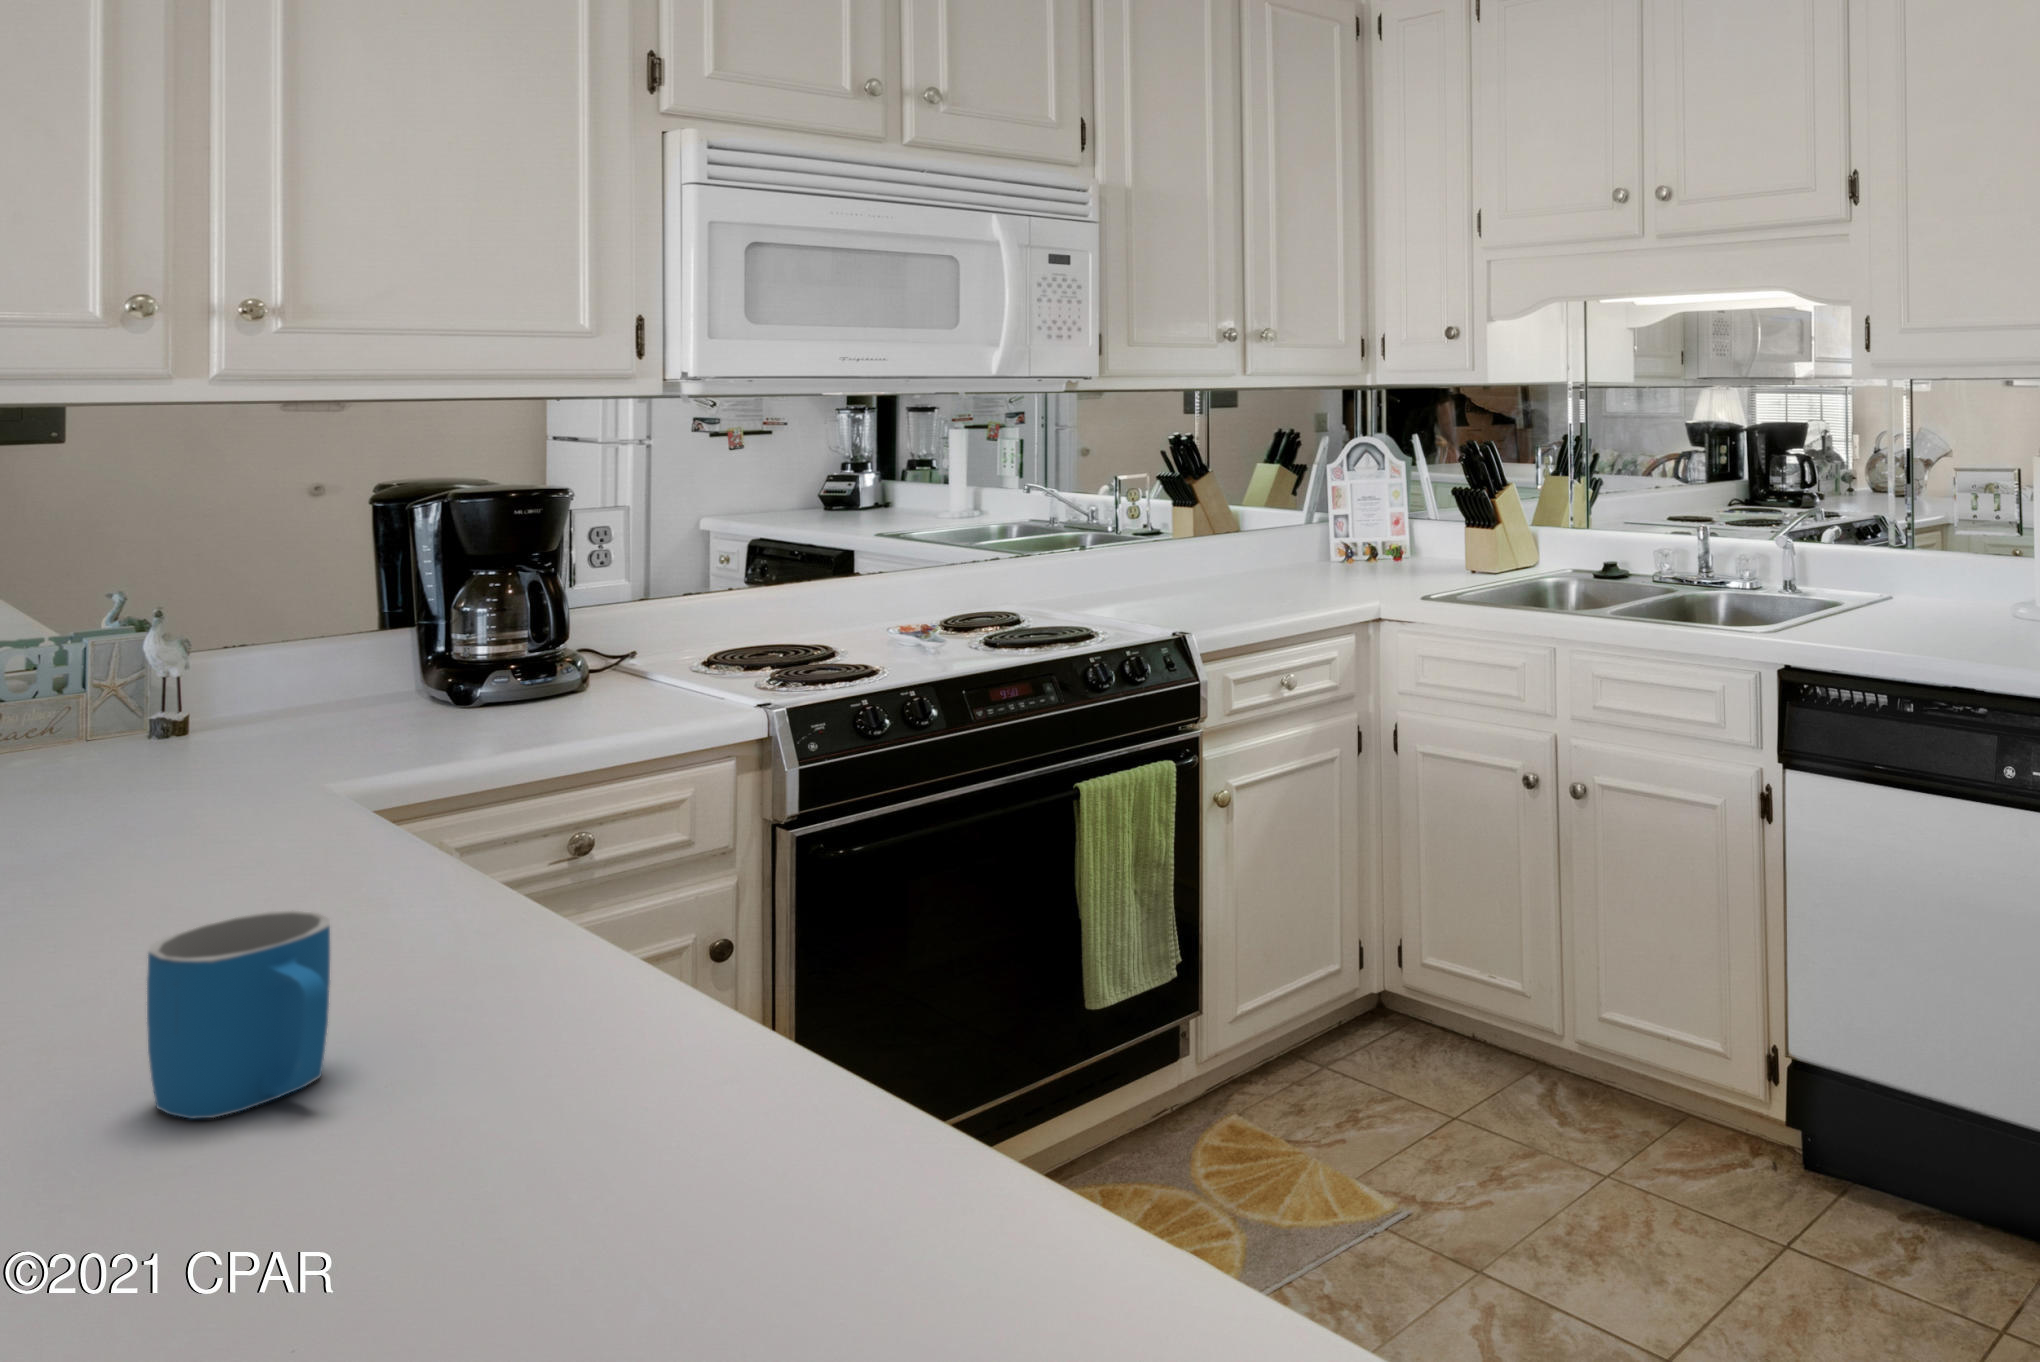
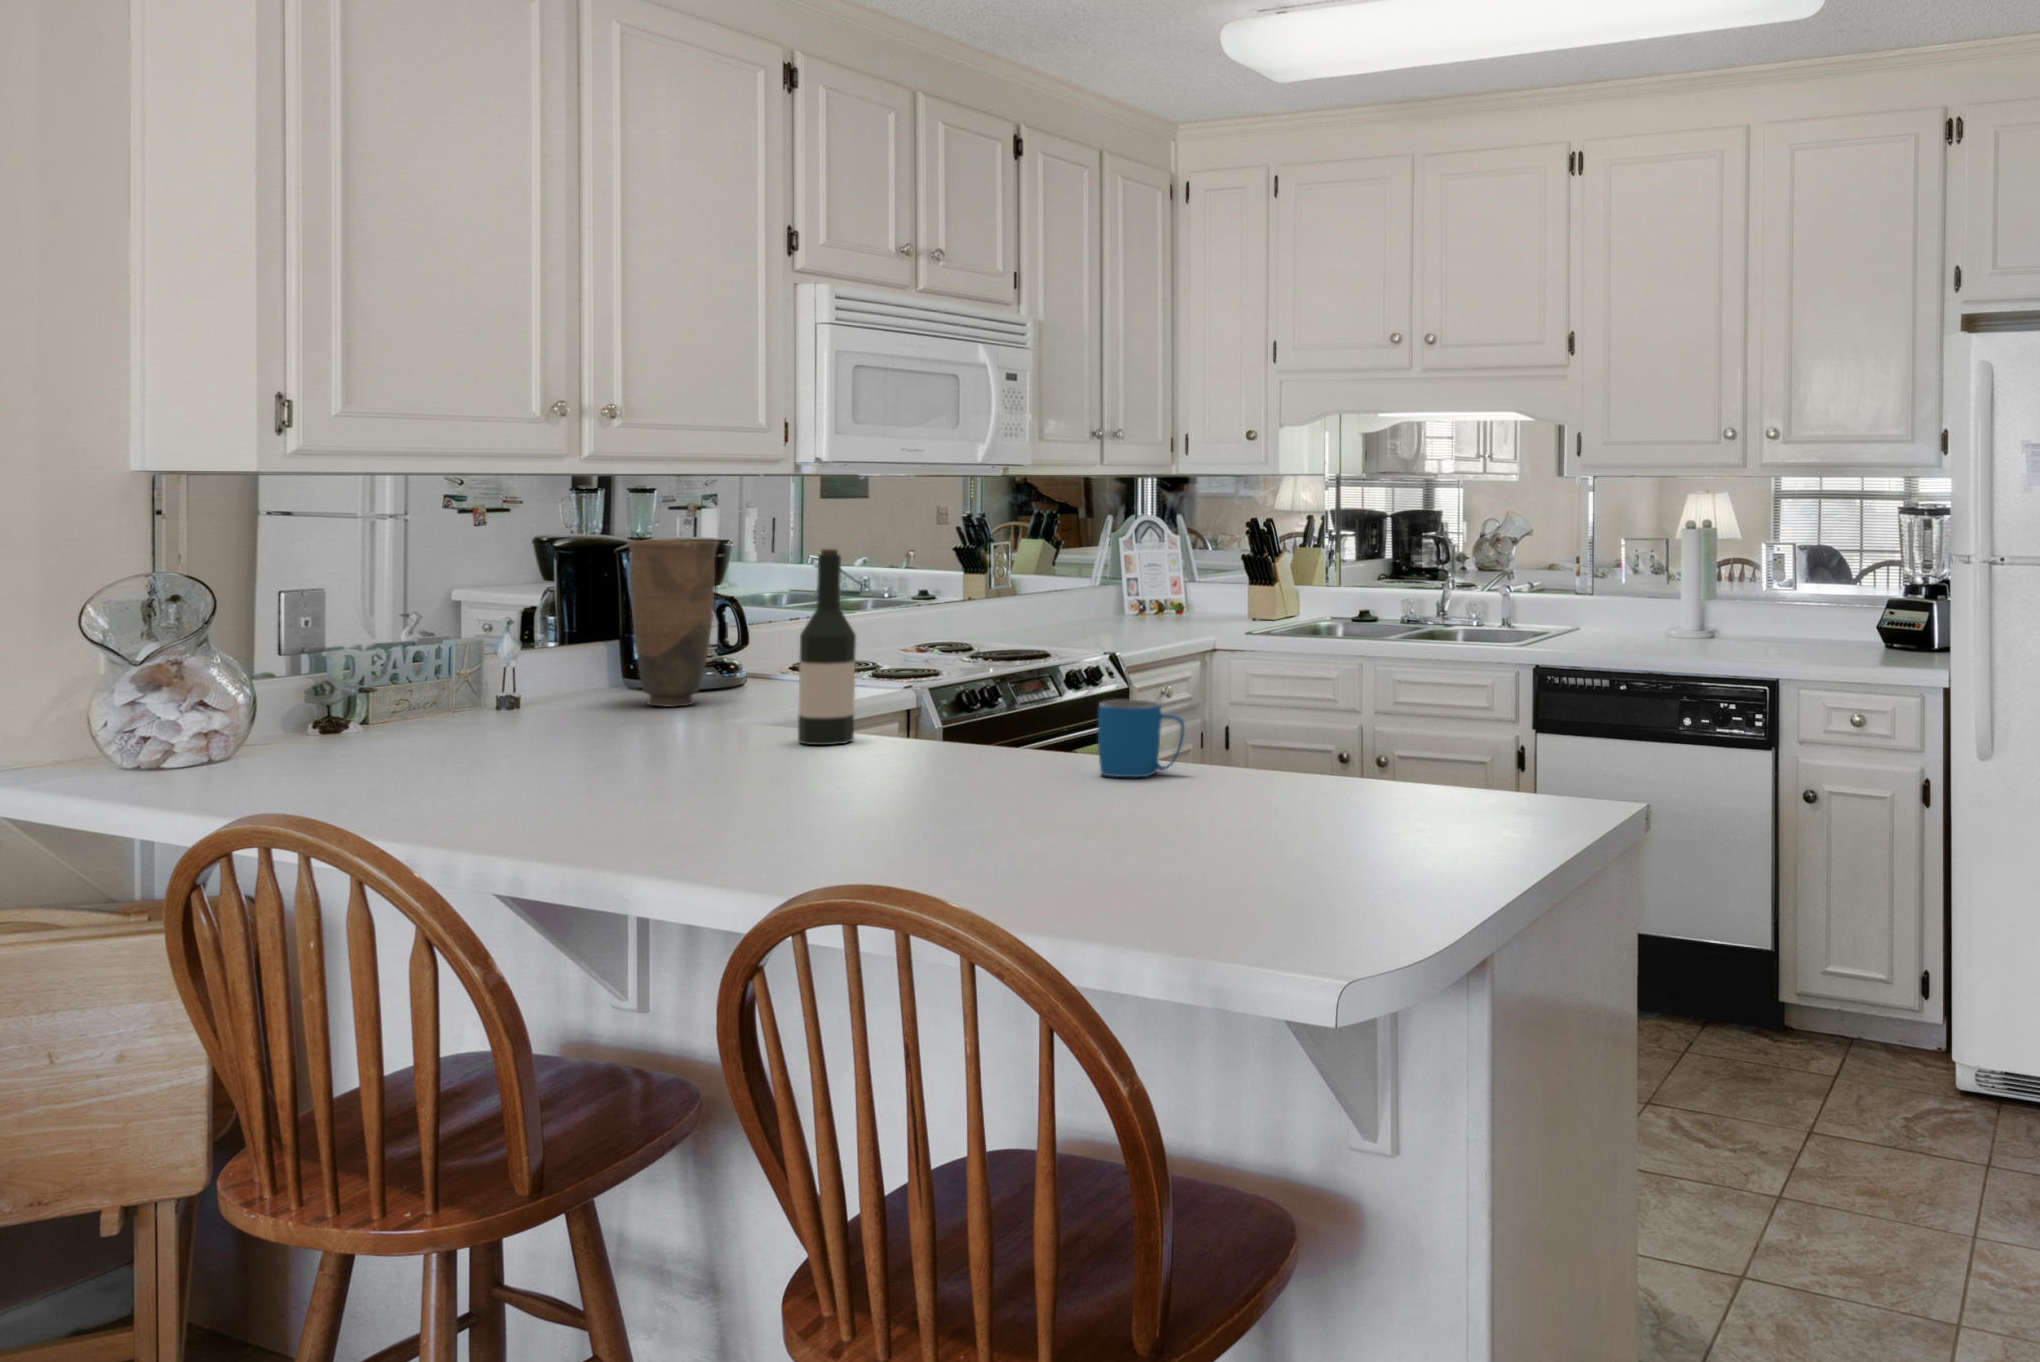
vase: none [229,506,386,756] -> present [627,539,718,707]
wine bottle: none [90,551,217,903] -> present [798,549,856,745]

